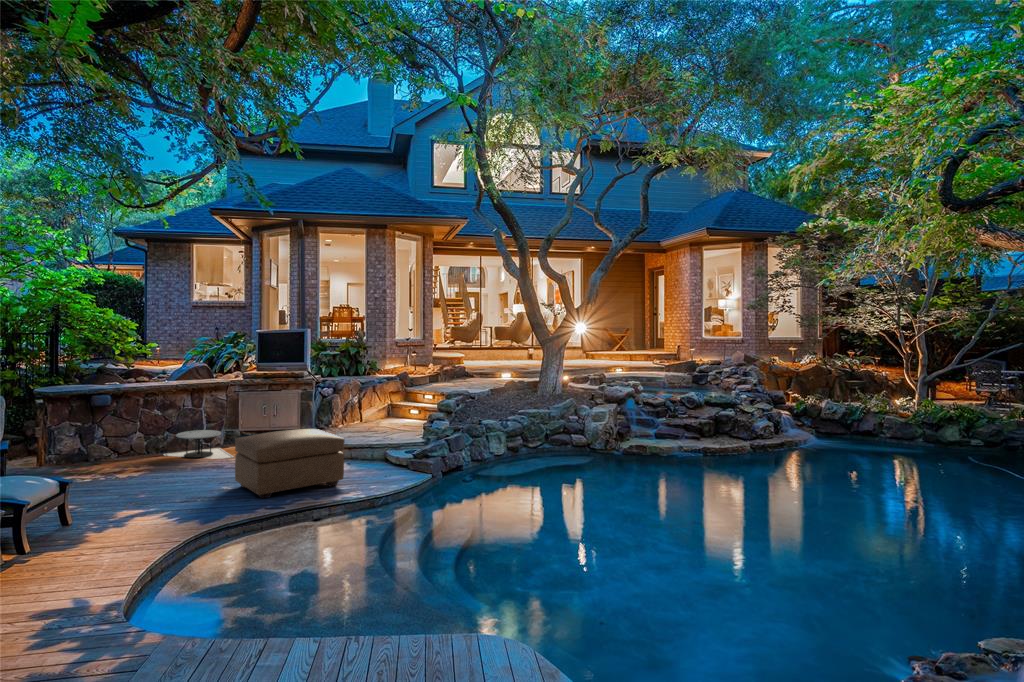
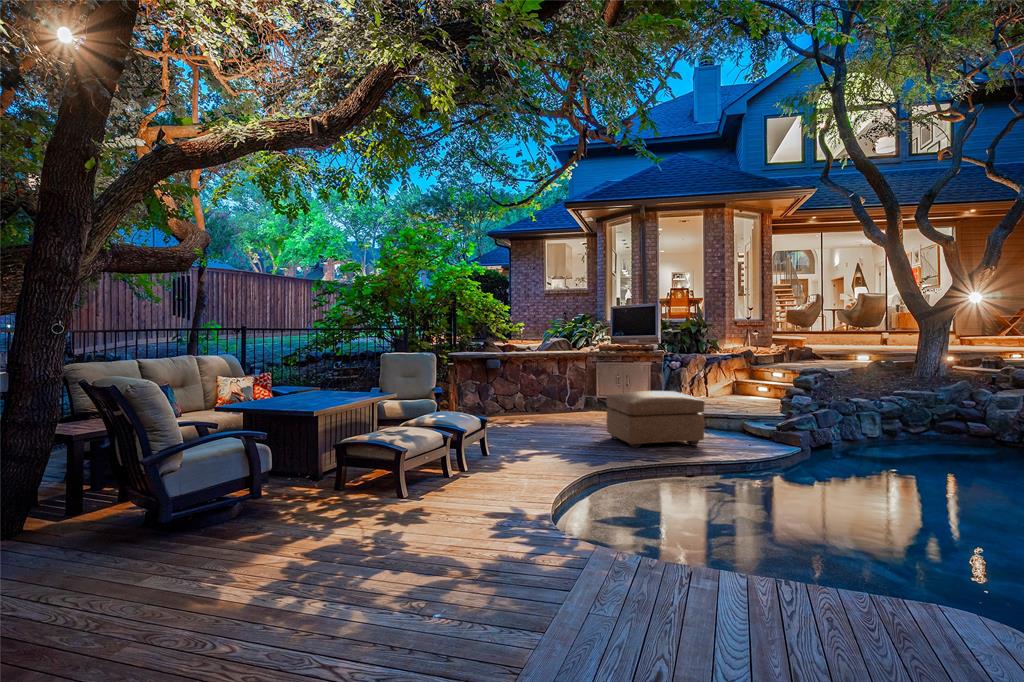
side table: present [164,430,233,459] -> none [541,393,598,419]

